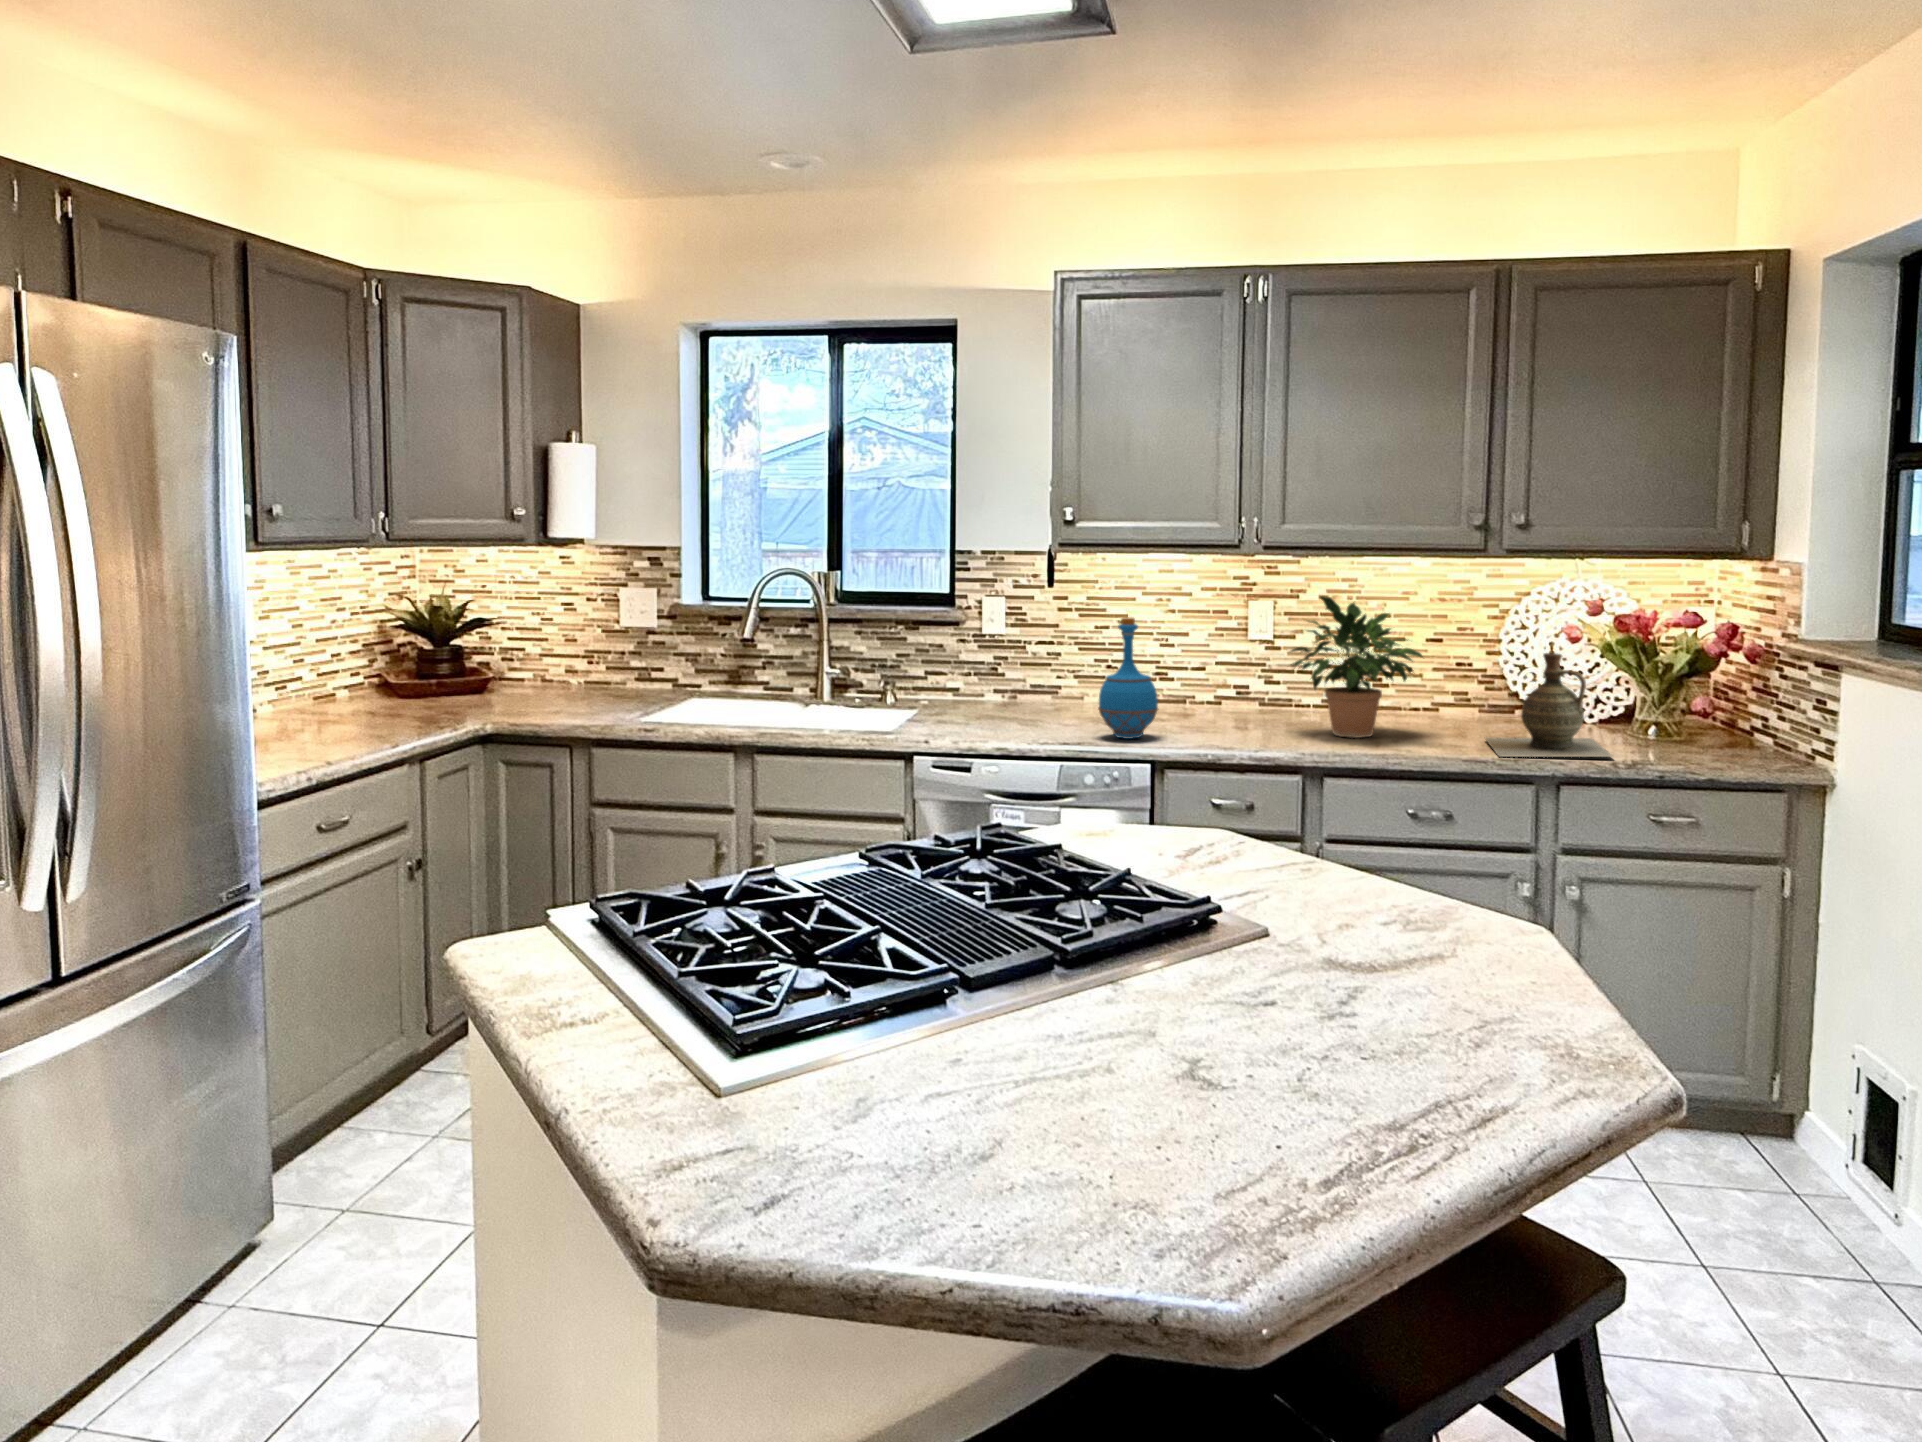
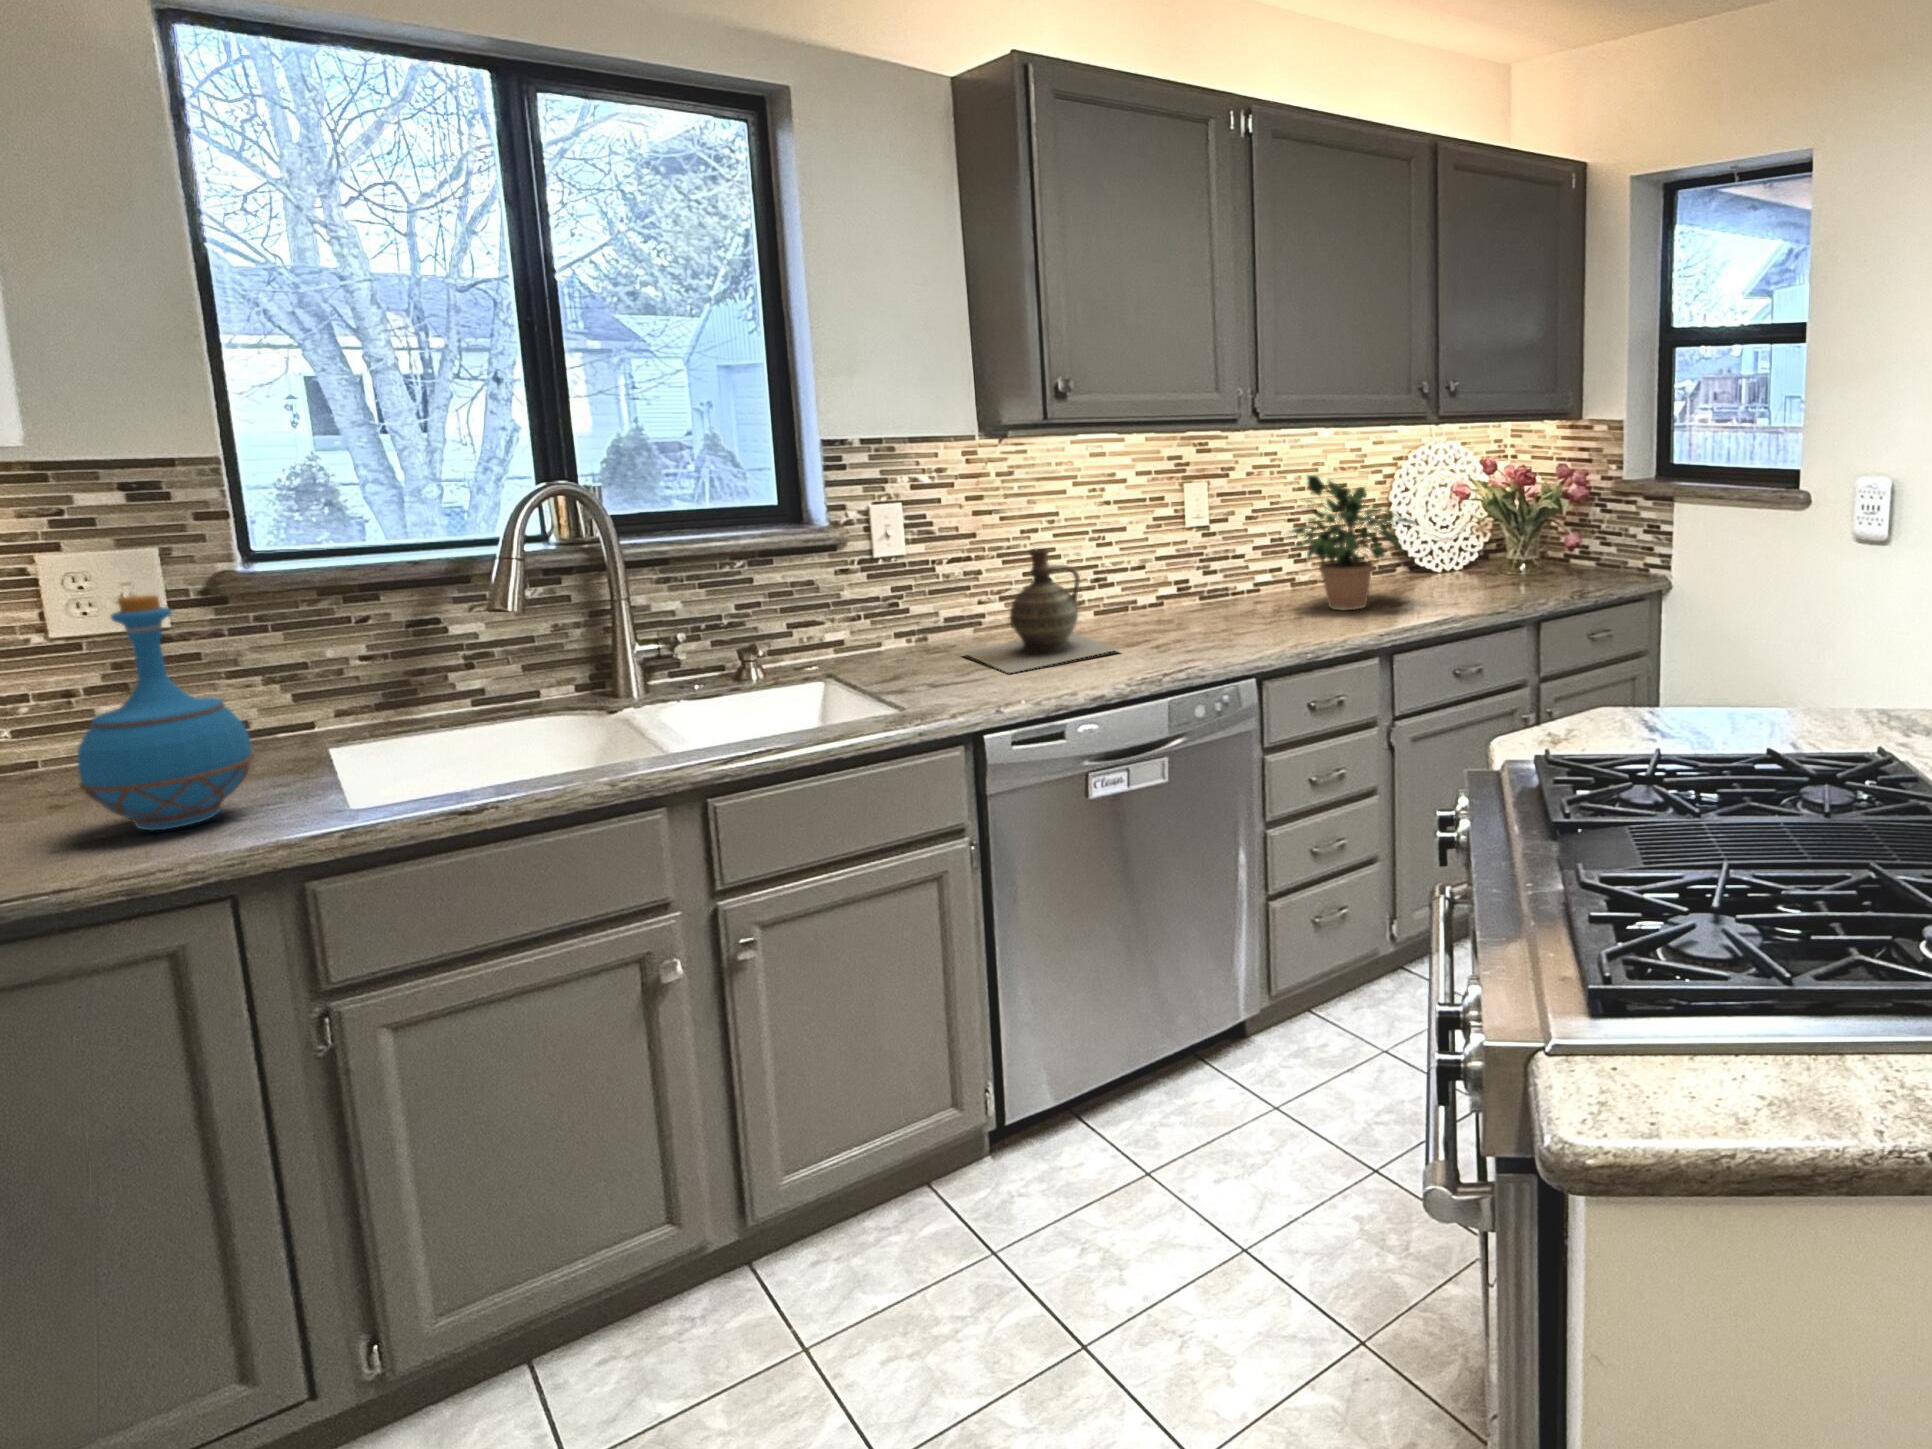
bottle: present [1098,618,1158,739] -> present [78,595,254,830]
ceramic jug: present [1486,653,1613,757] -> present [964,548,1117,673]

